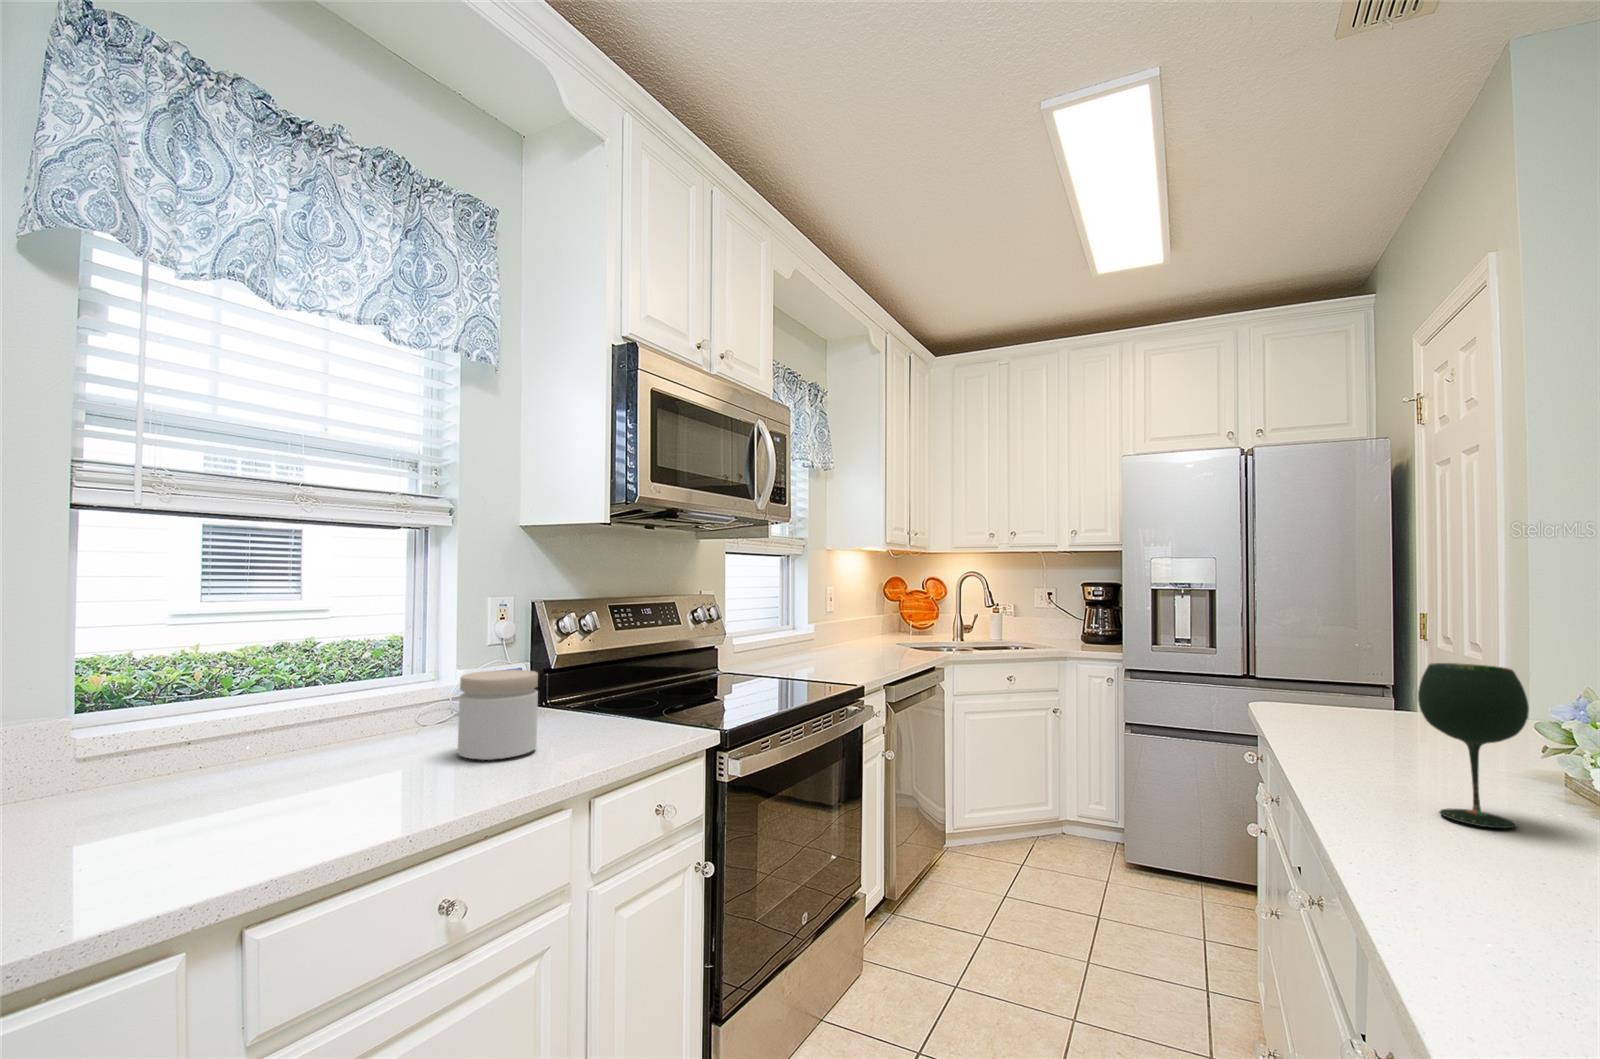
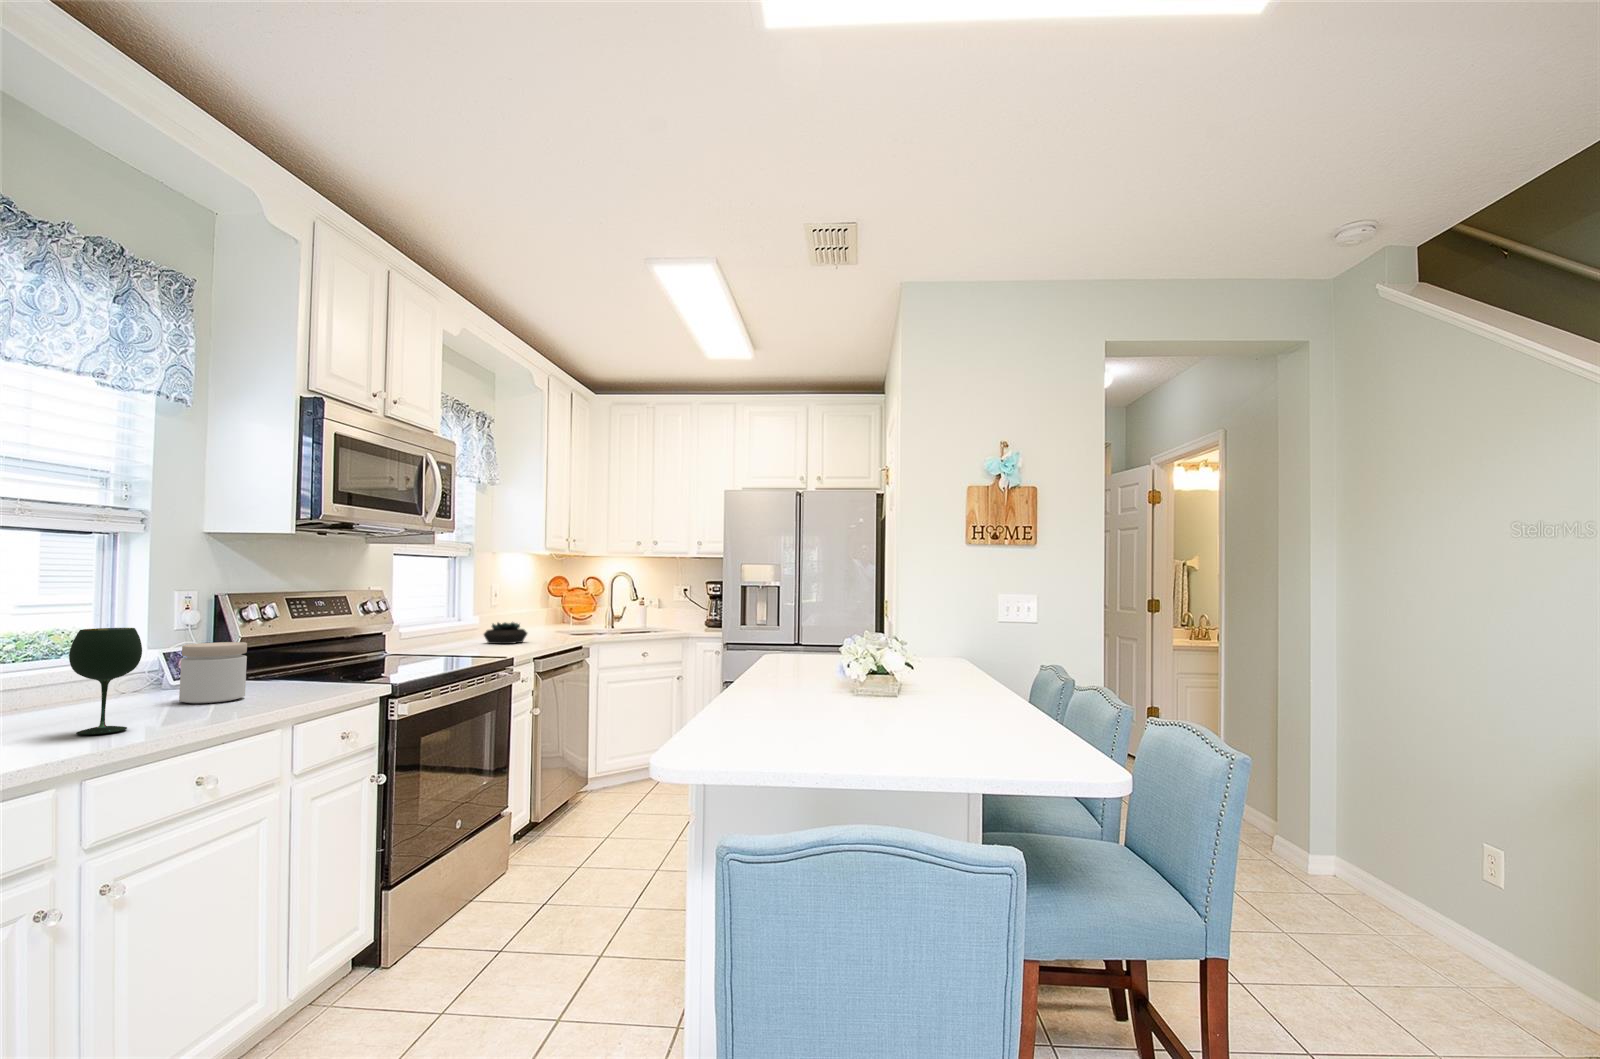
succulent plant: none [823,631,873,659] -> present [484,622,527,644]
wine glass: present [1418,663,1529,828] -> present [69,628,142,735]

